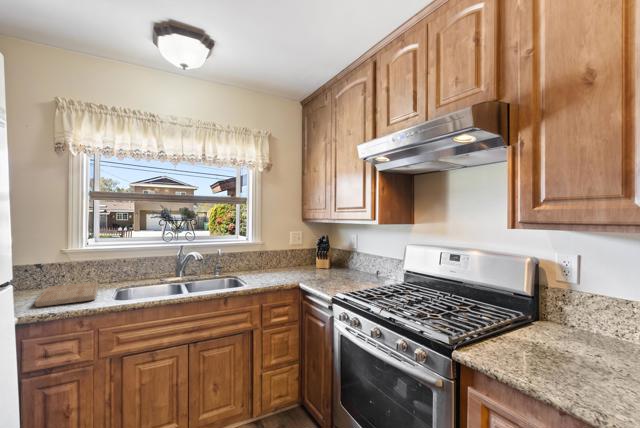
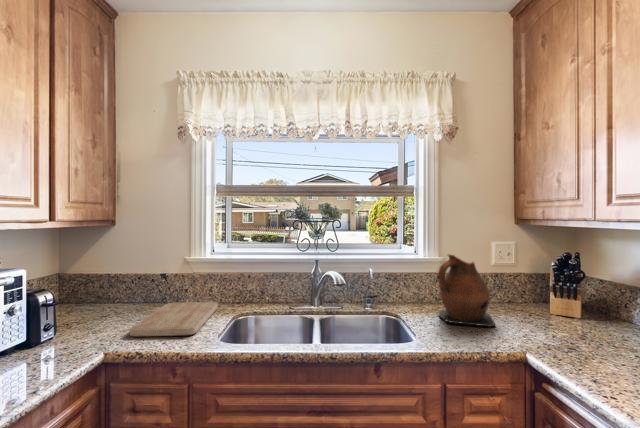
ceramic pitcher: none [259,239,289,276] -> present [438,254,495,327]

